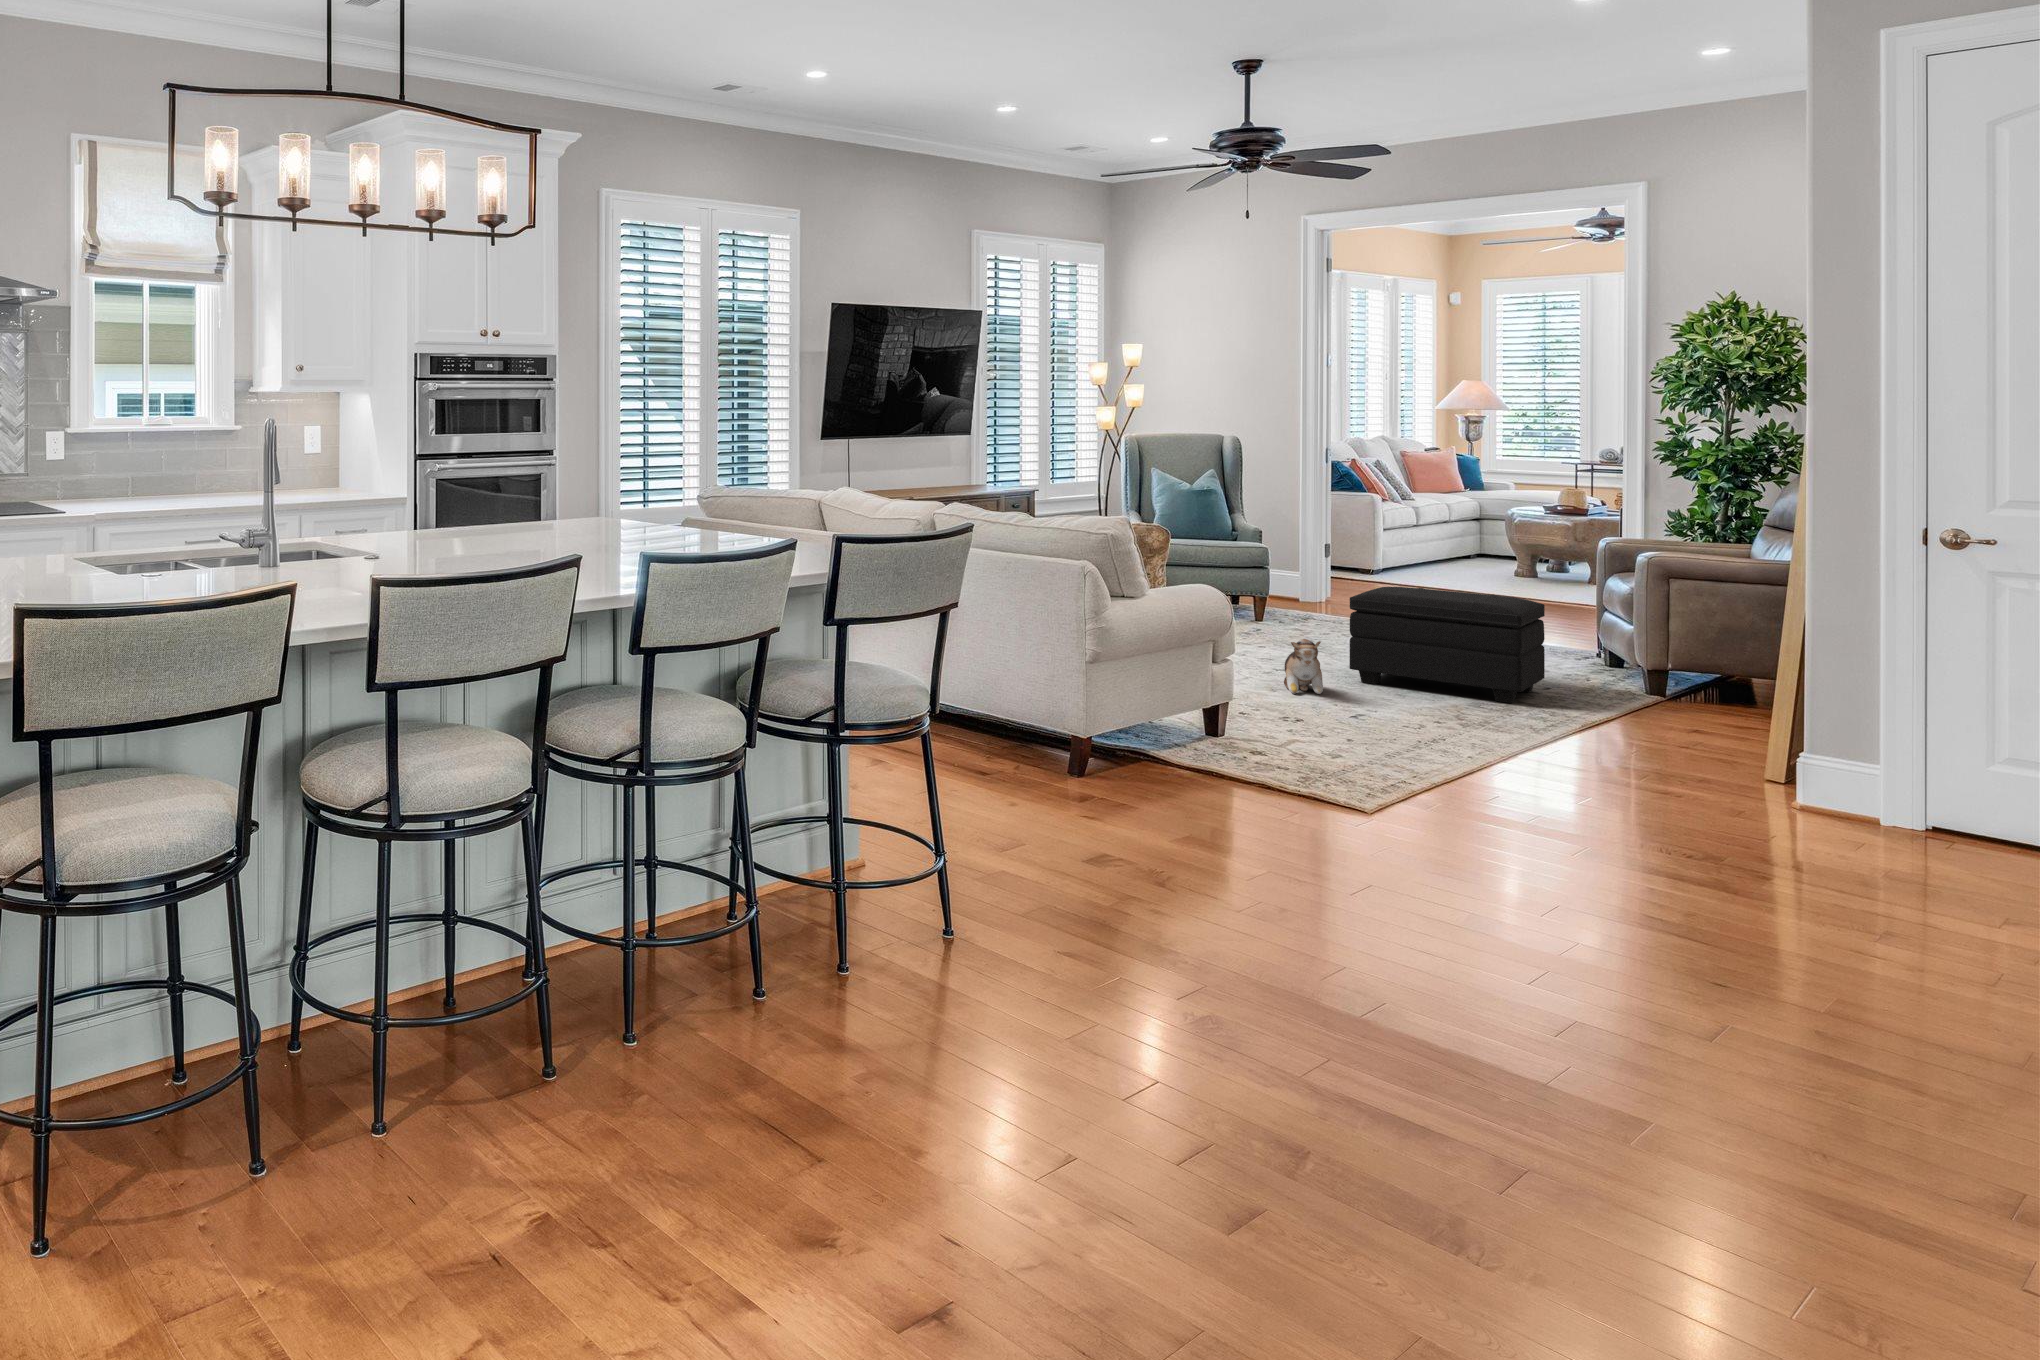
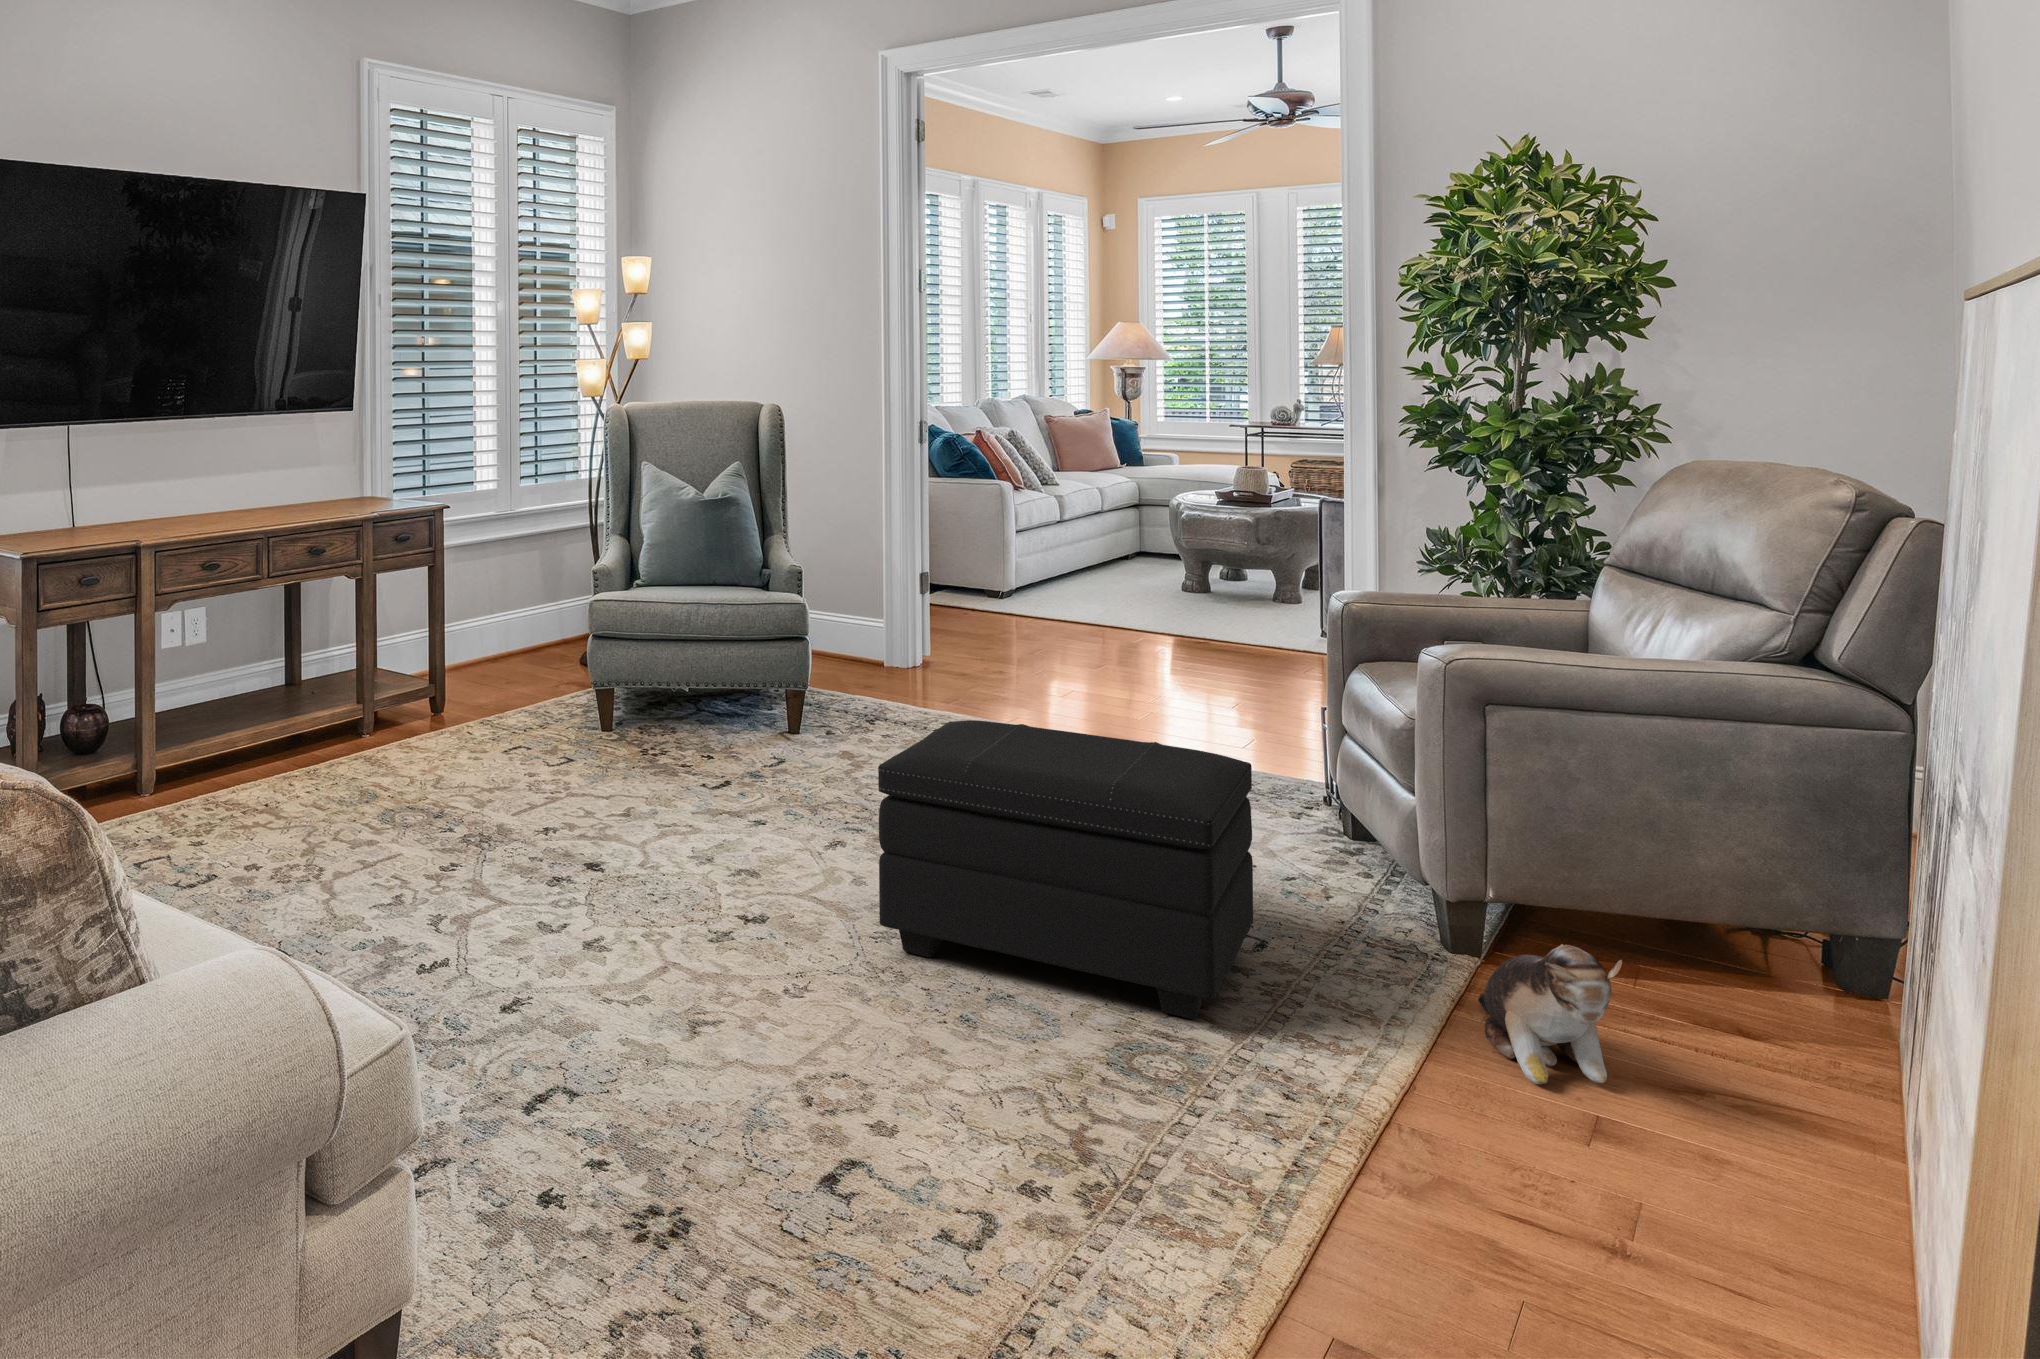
plush toy: present [1284,639,1323,694] -> present [1478,944,1622,1084]

